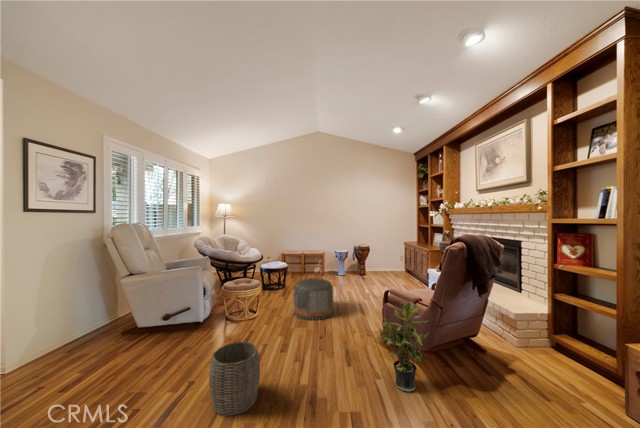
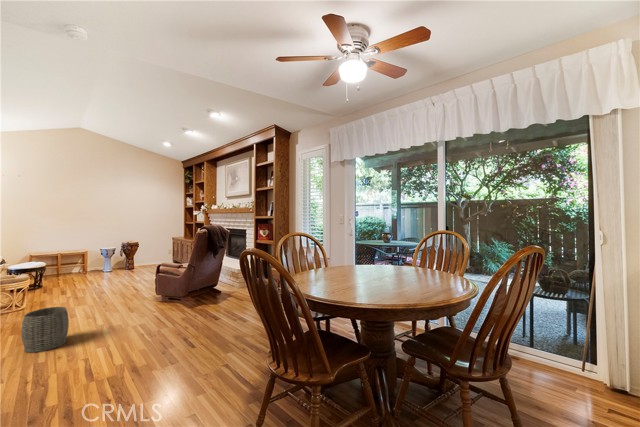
pouf: present [294,278,333,320] -> none [64,270,109,305]
potted plant: present [380,301,429,392] -> none [158,263,188,313]

